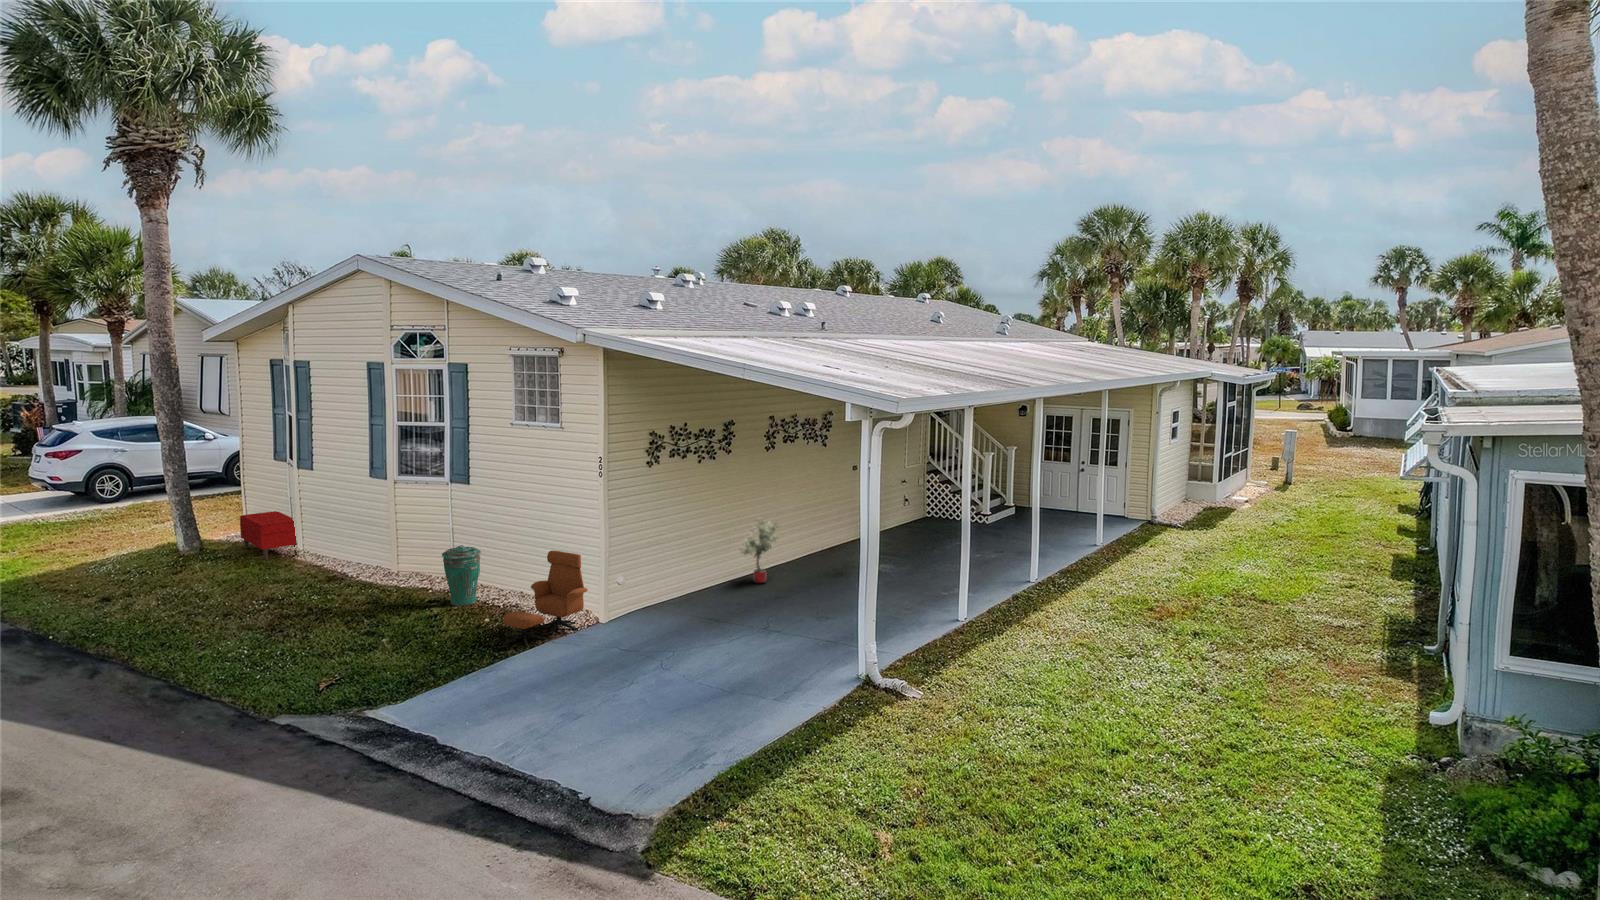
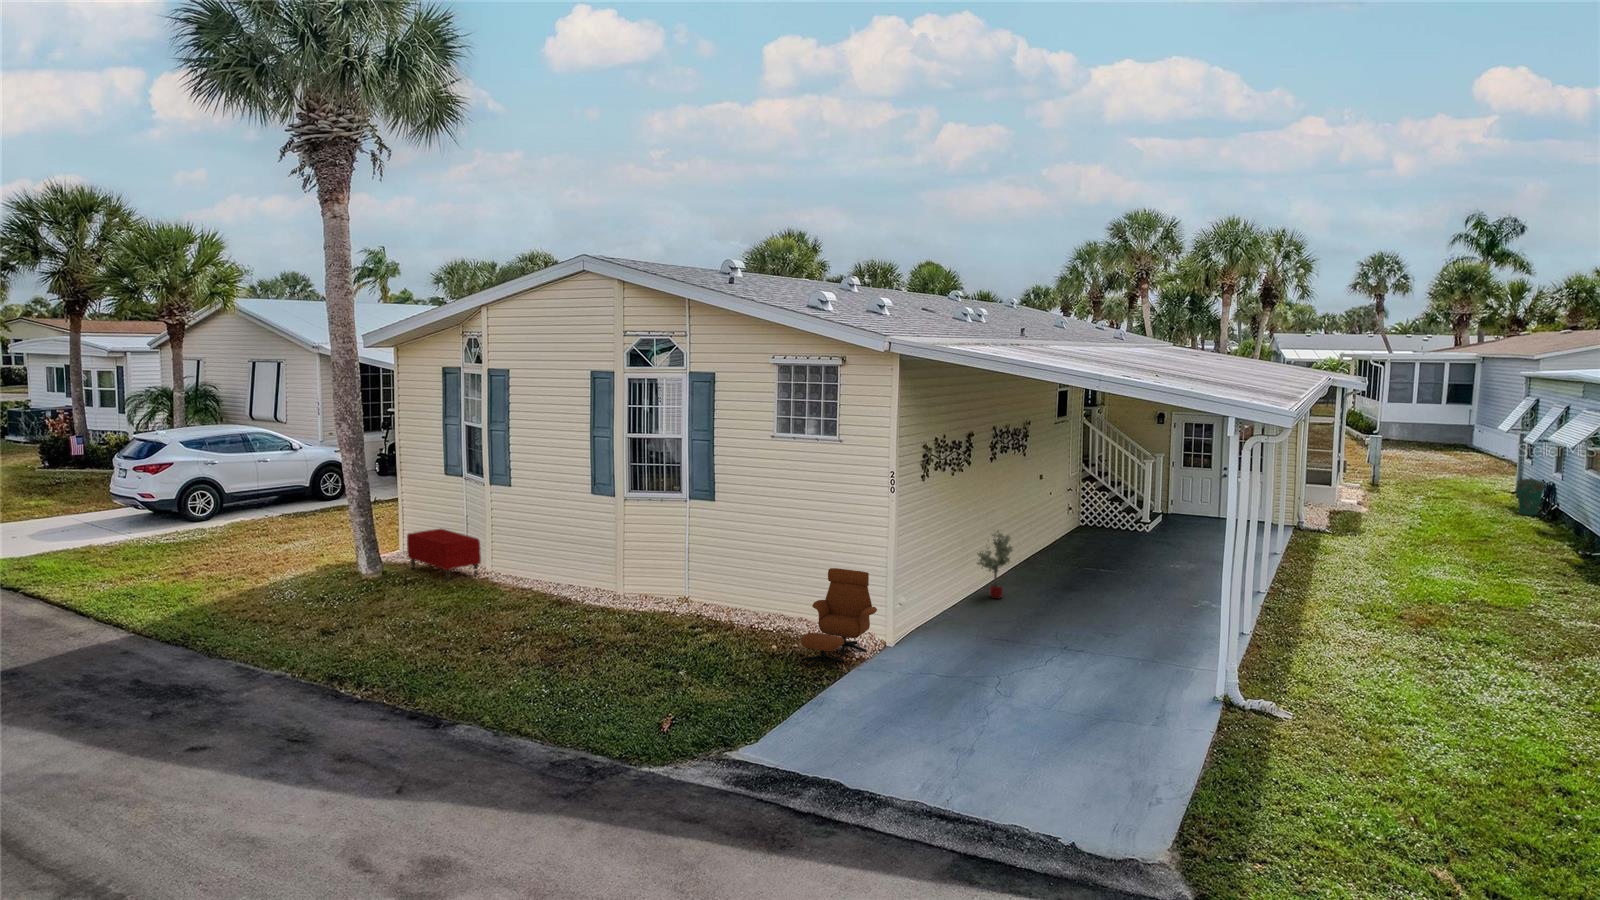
trash can: present [442,545,481,606] -> present [1517,478,1545,515]

